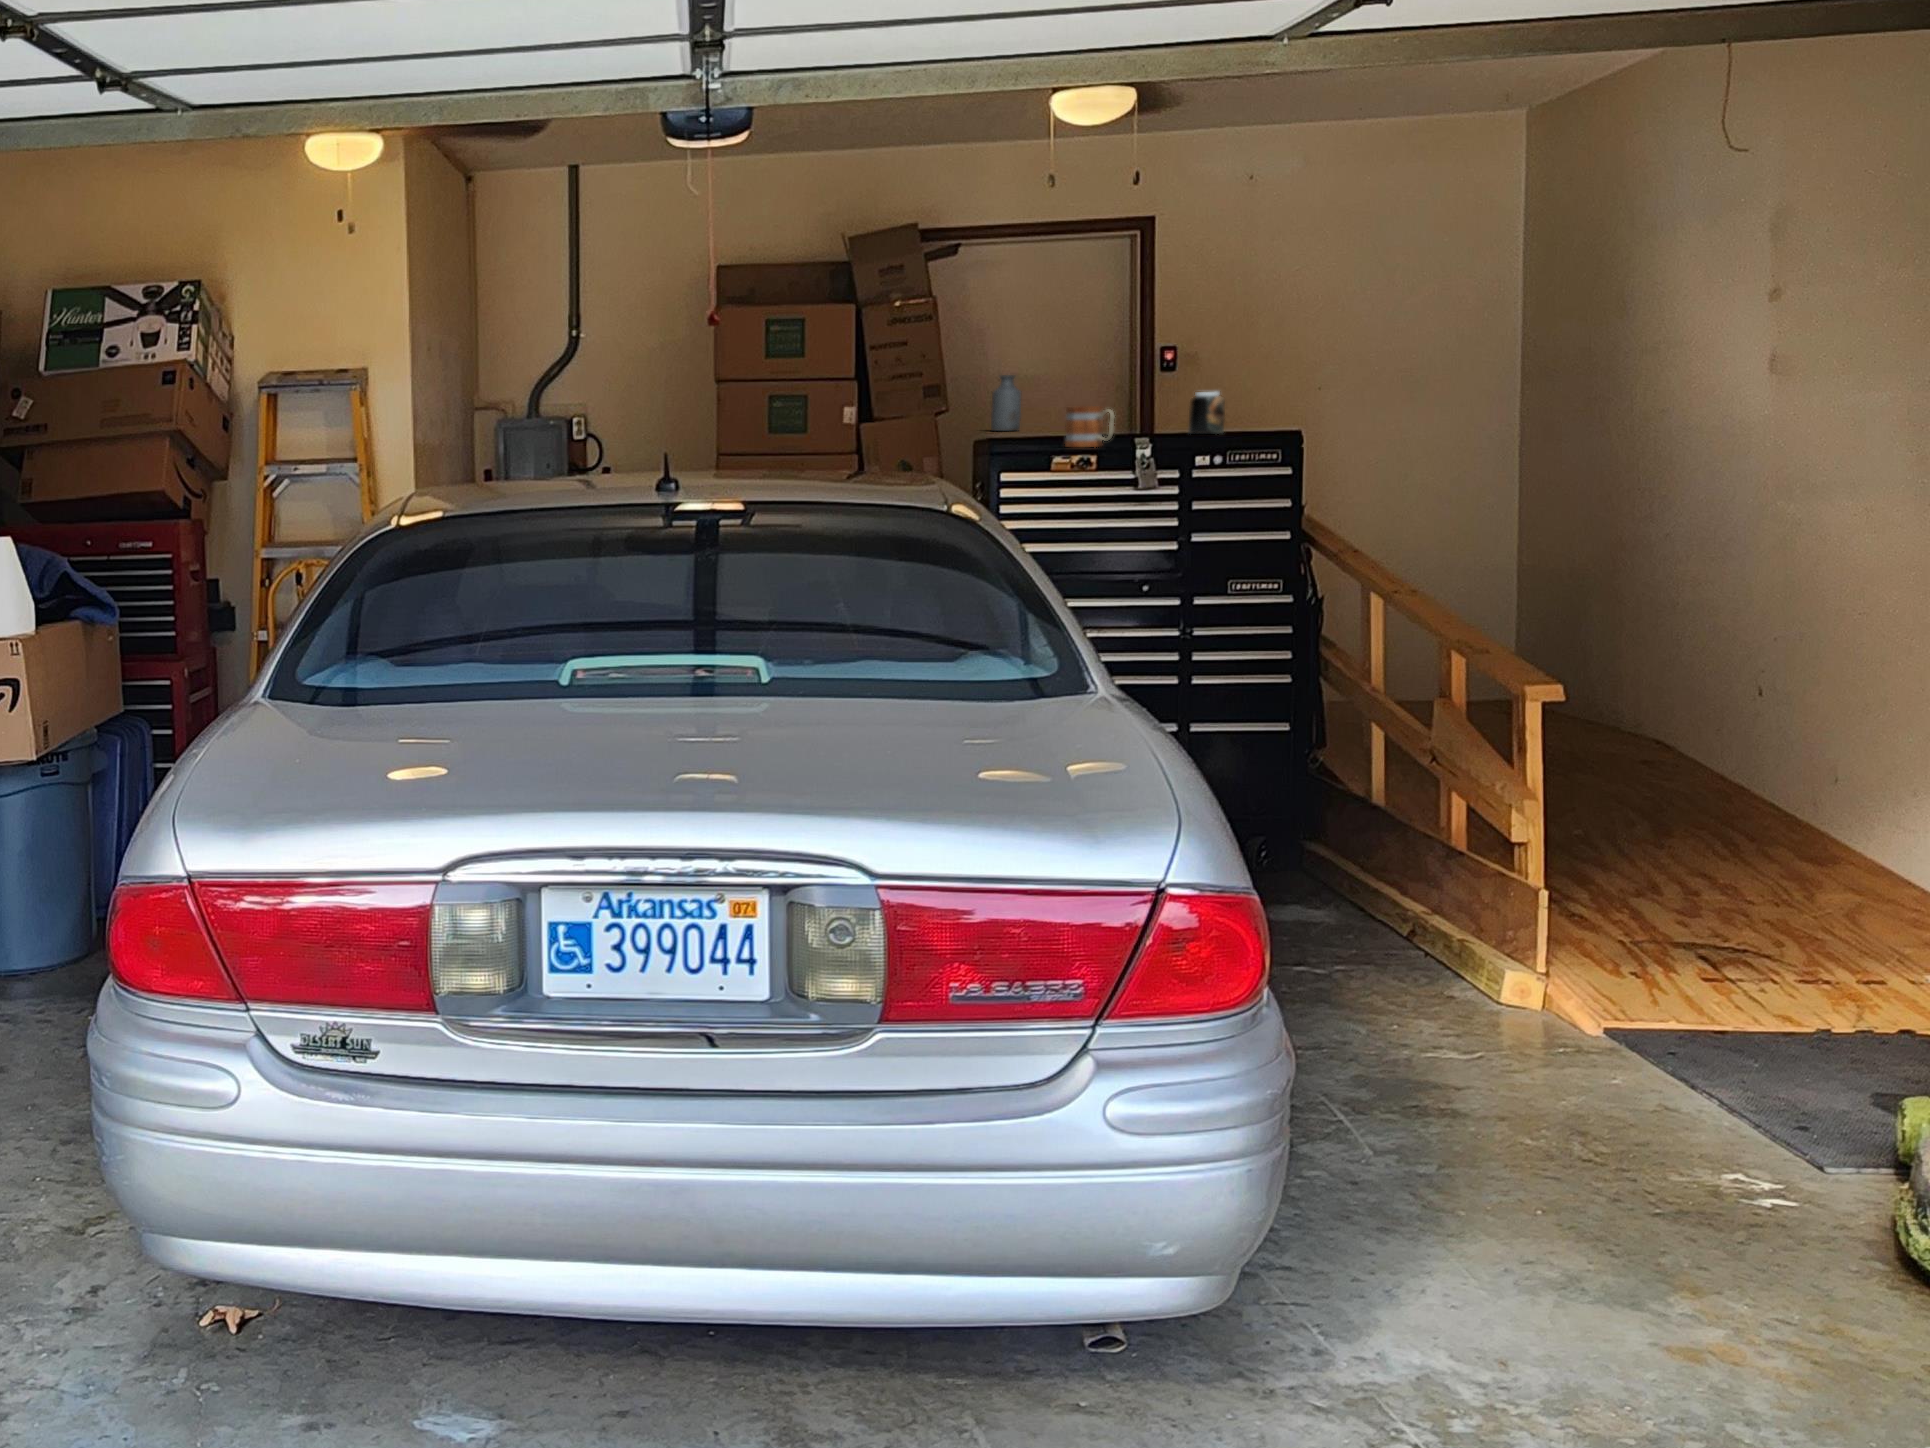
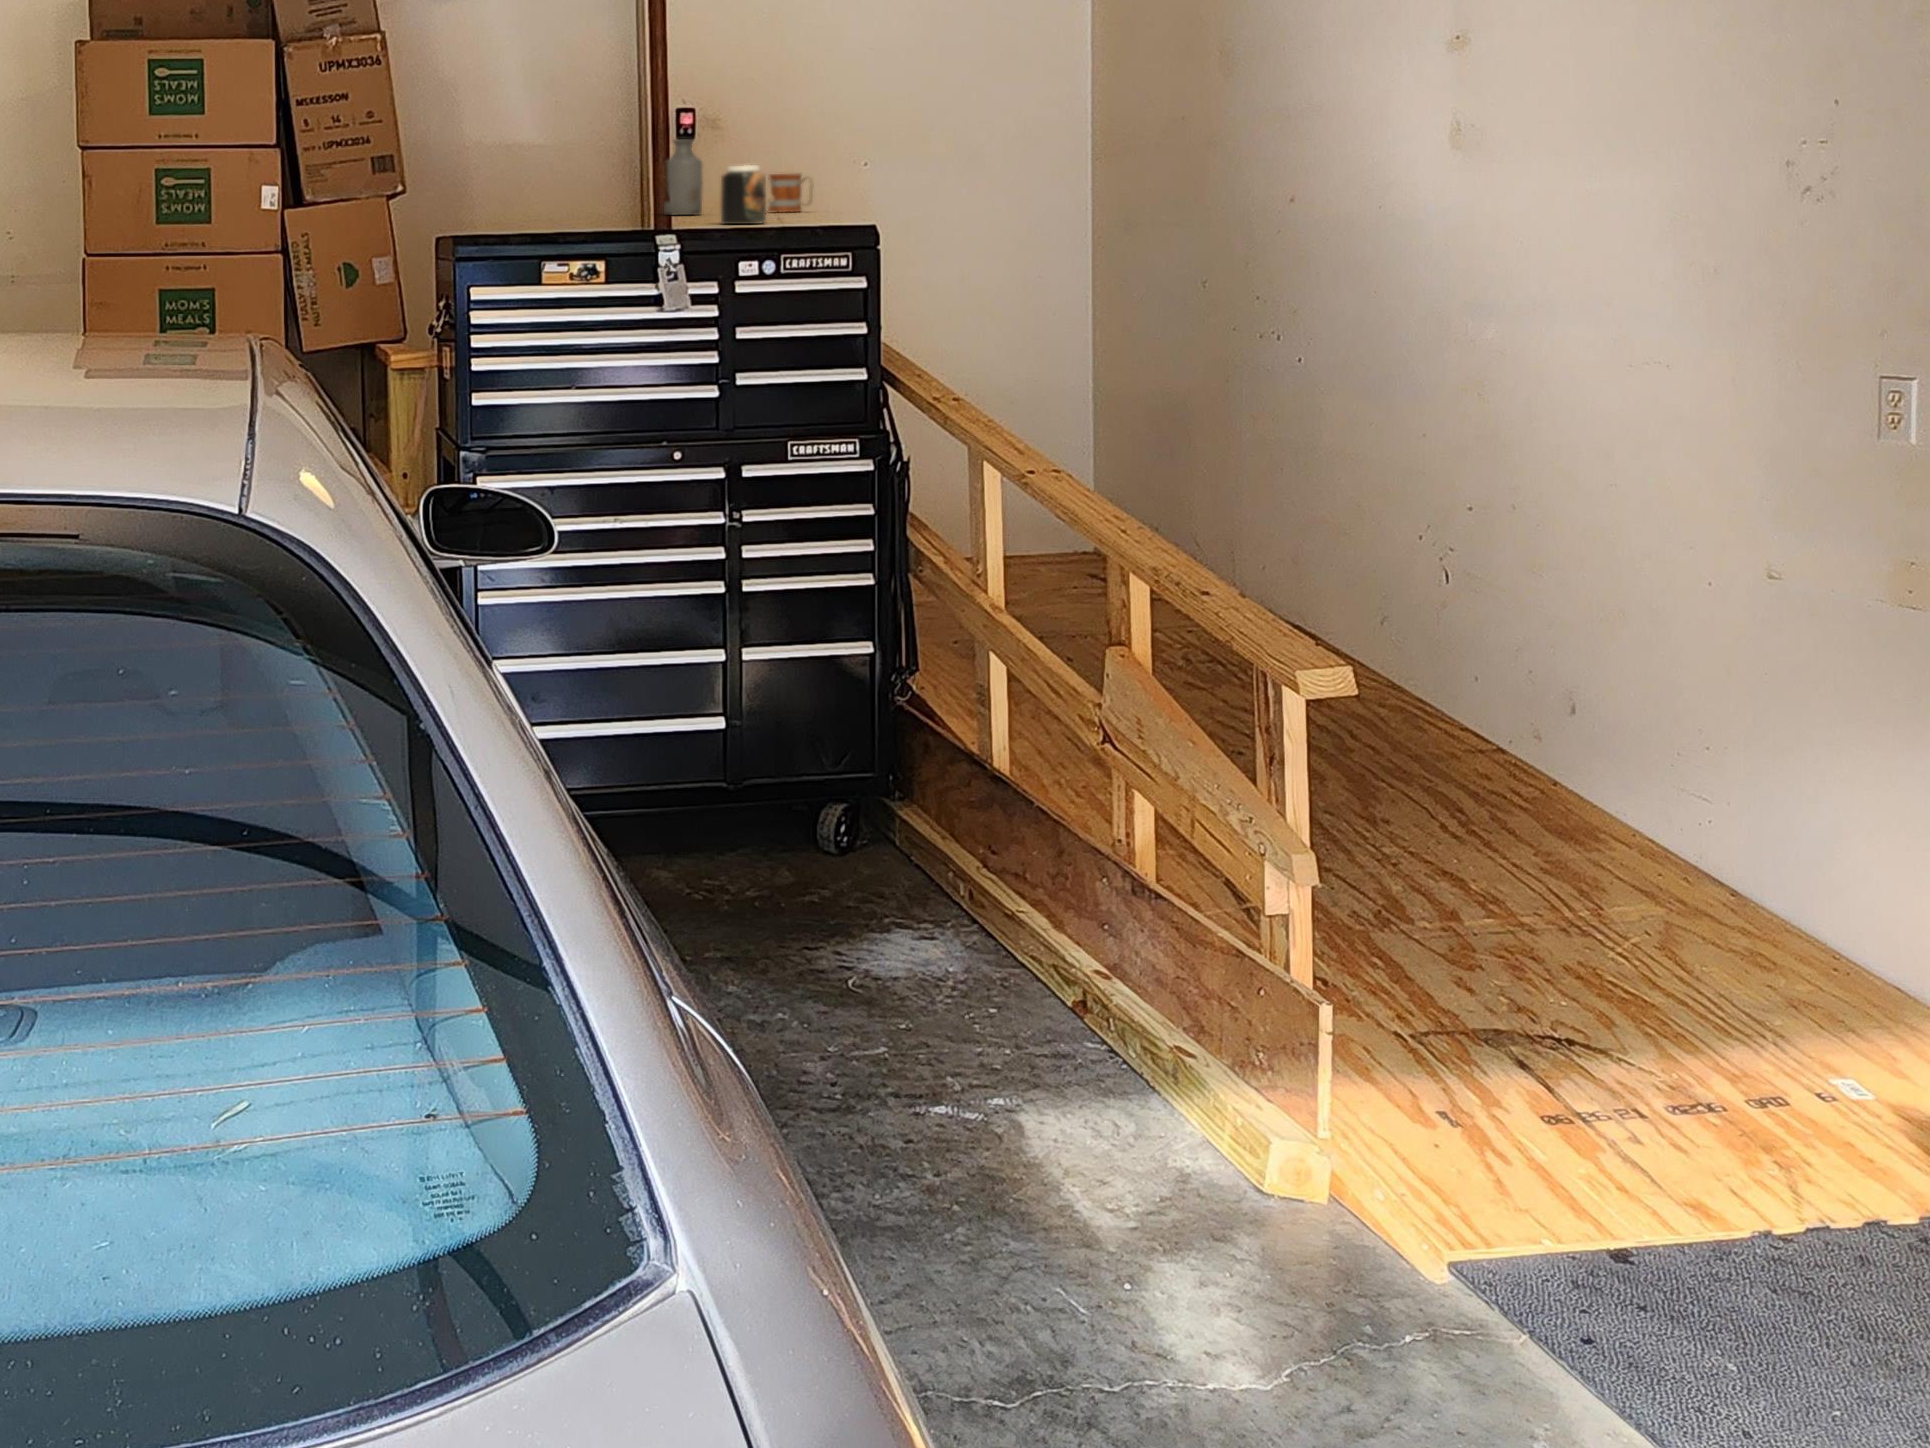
bottle: present [991,375,1021,431] -> present [664,139,703,215]
mug: present [1065,406,1114,447] -> present [768,174,813,213]

